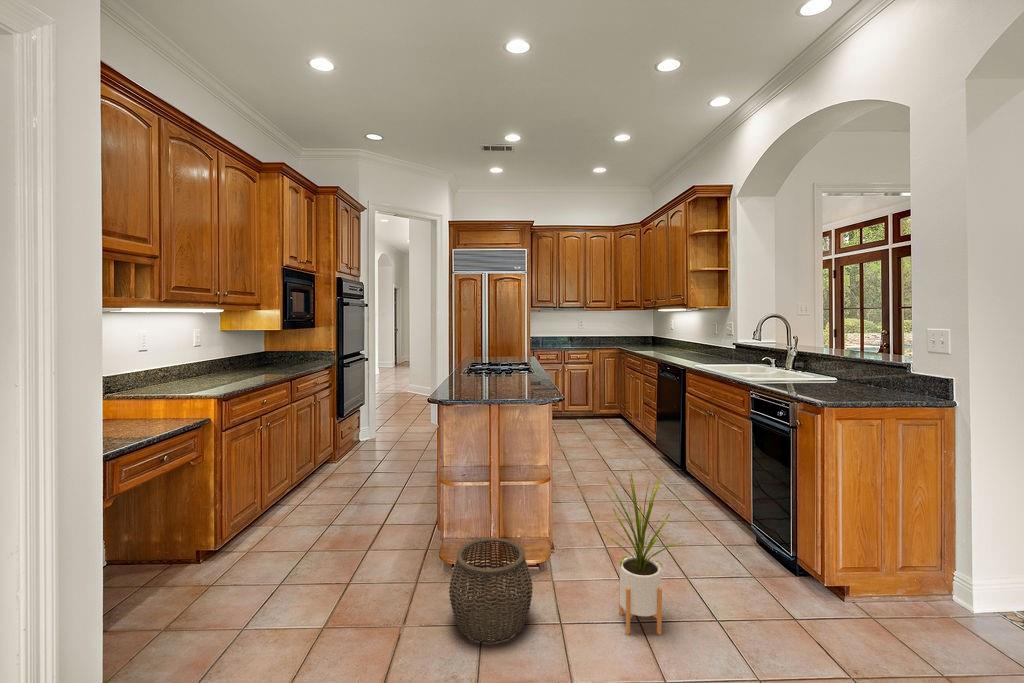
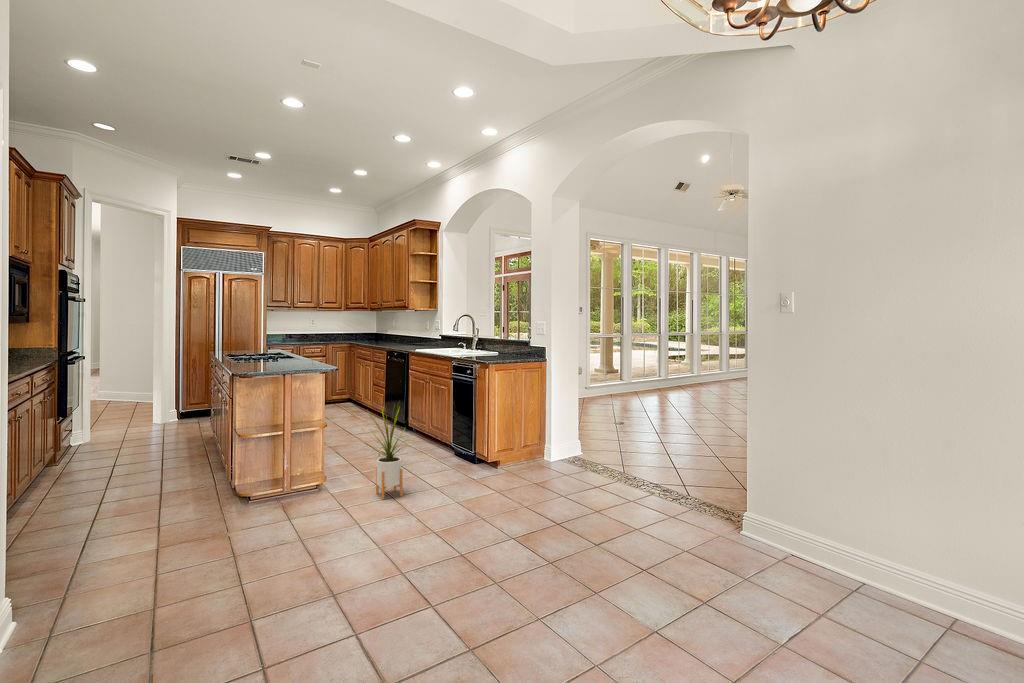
woven basket: present [449,538,533,643] -> none [259,459,321,520]

